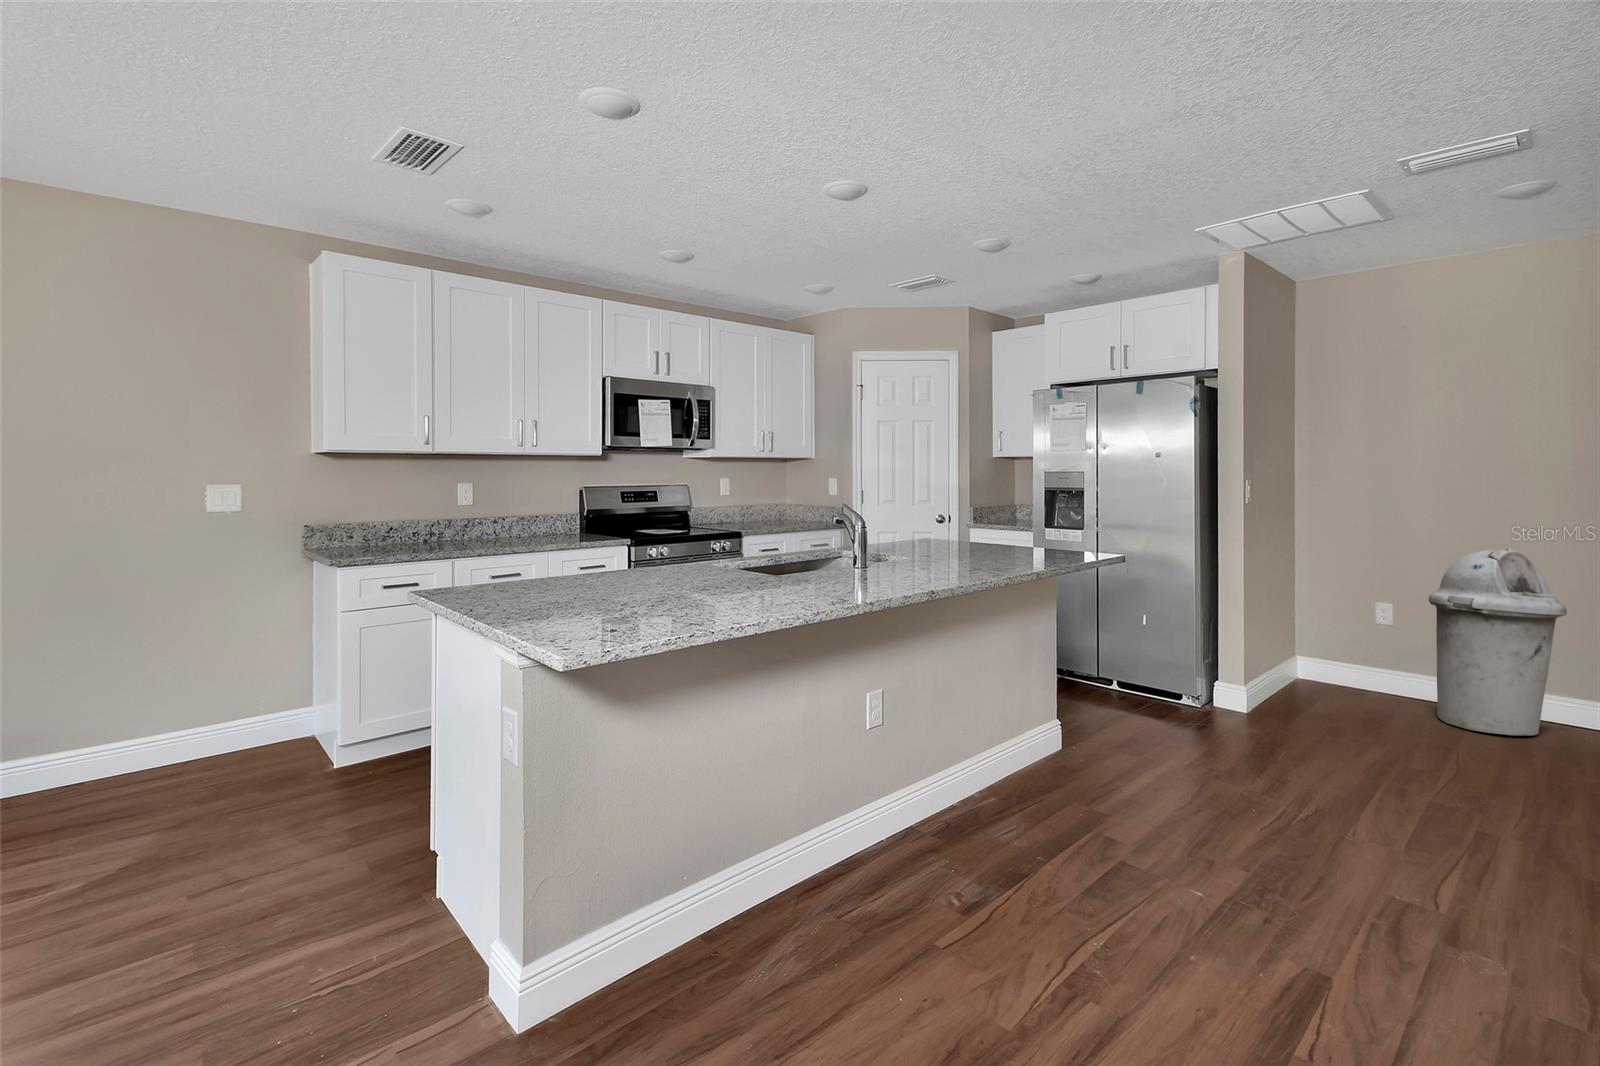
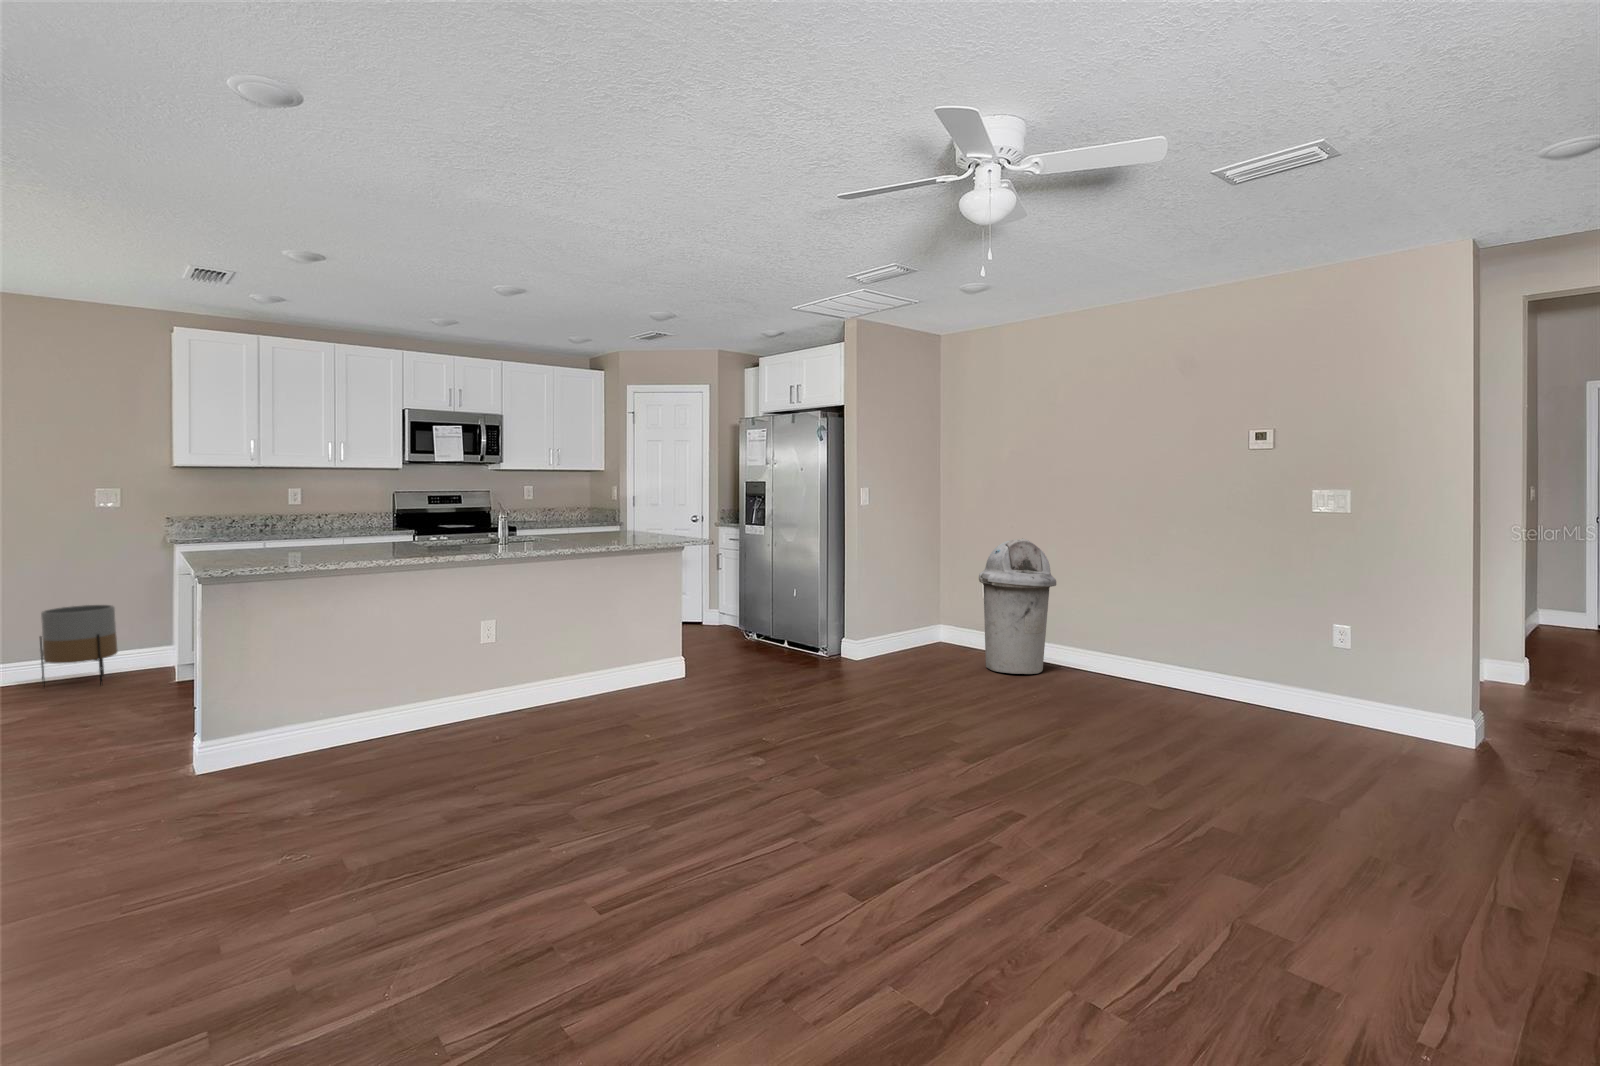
planter: none [135,653,246,784] -> present [40,605,118,687]

